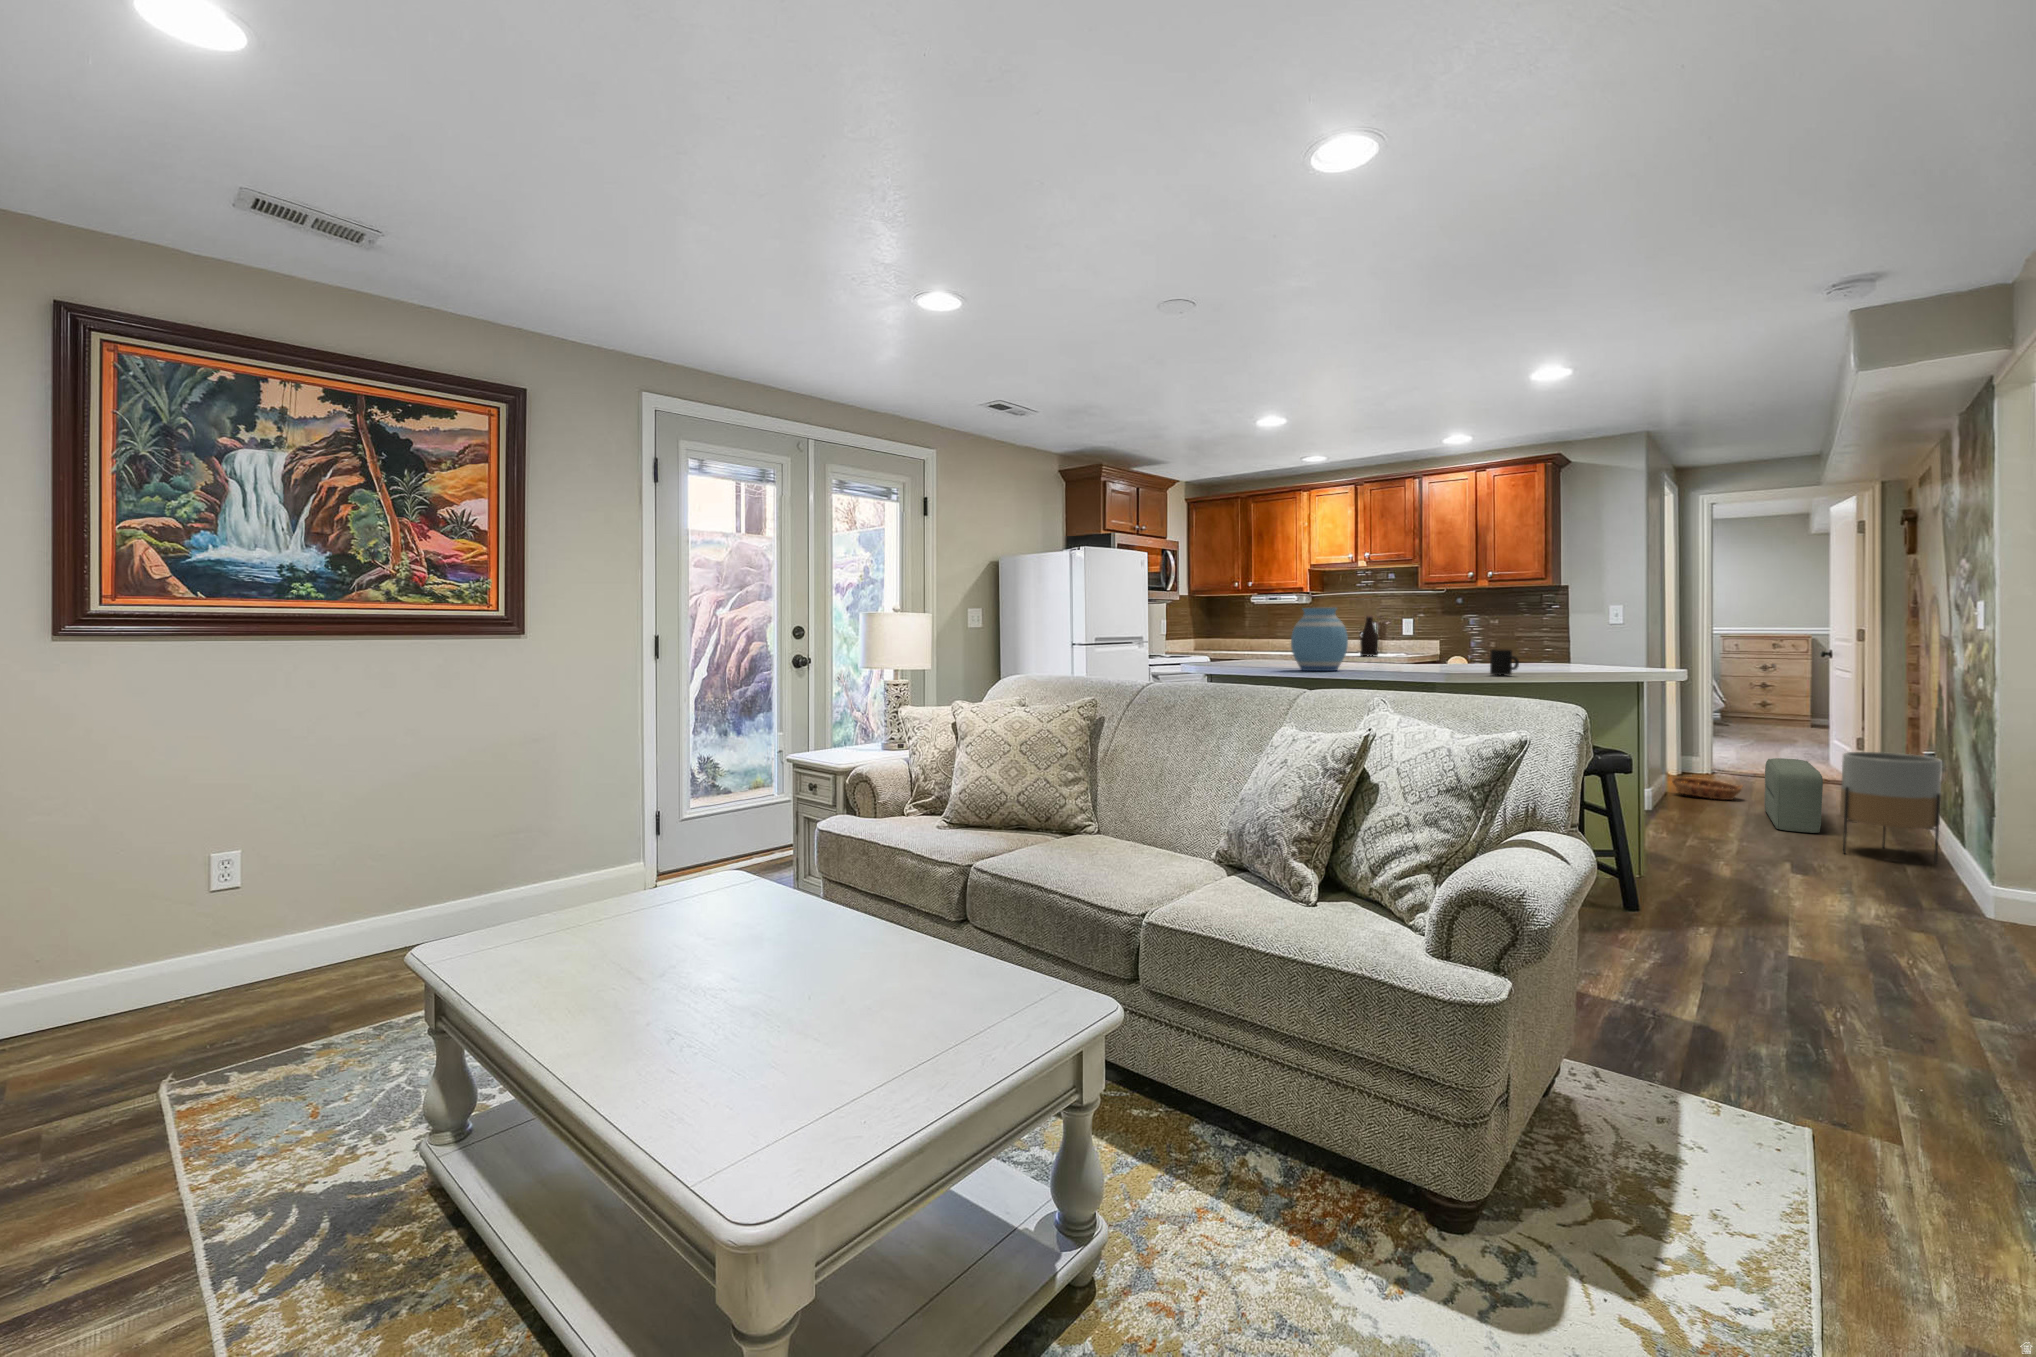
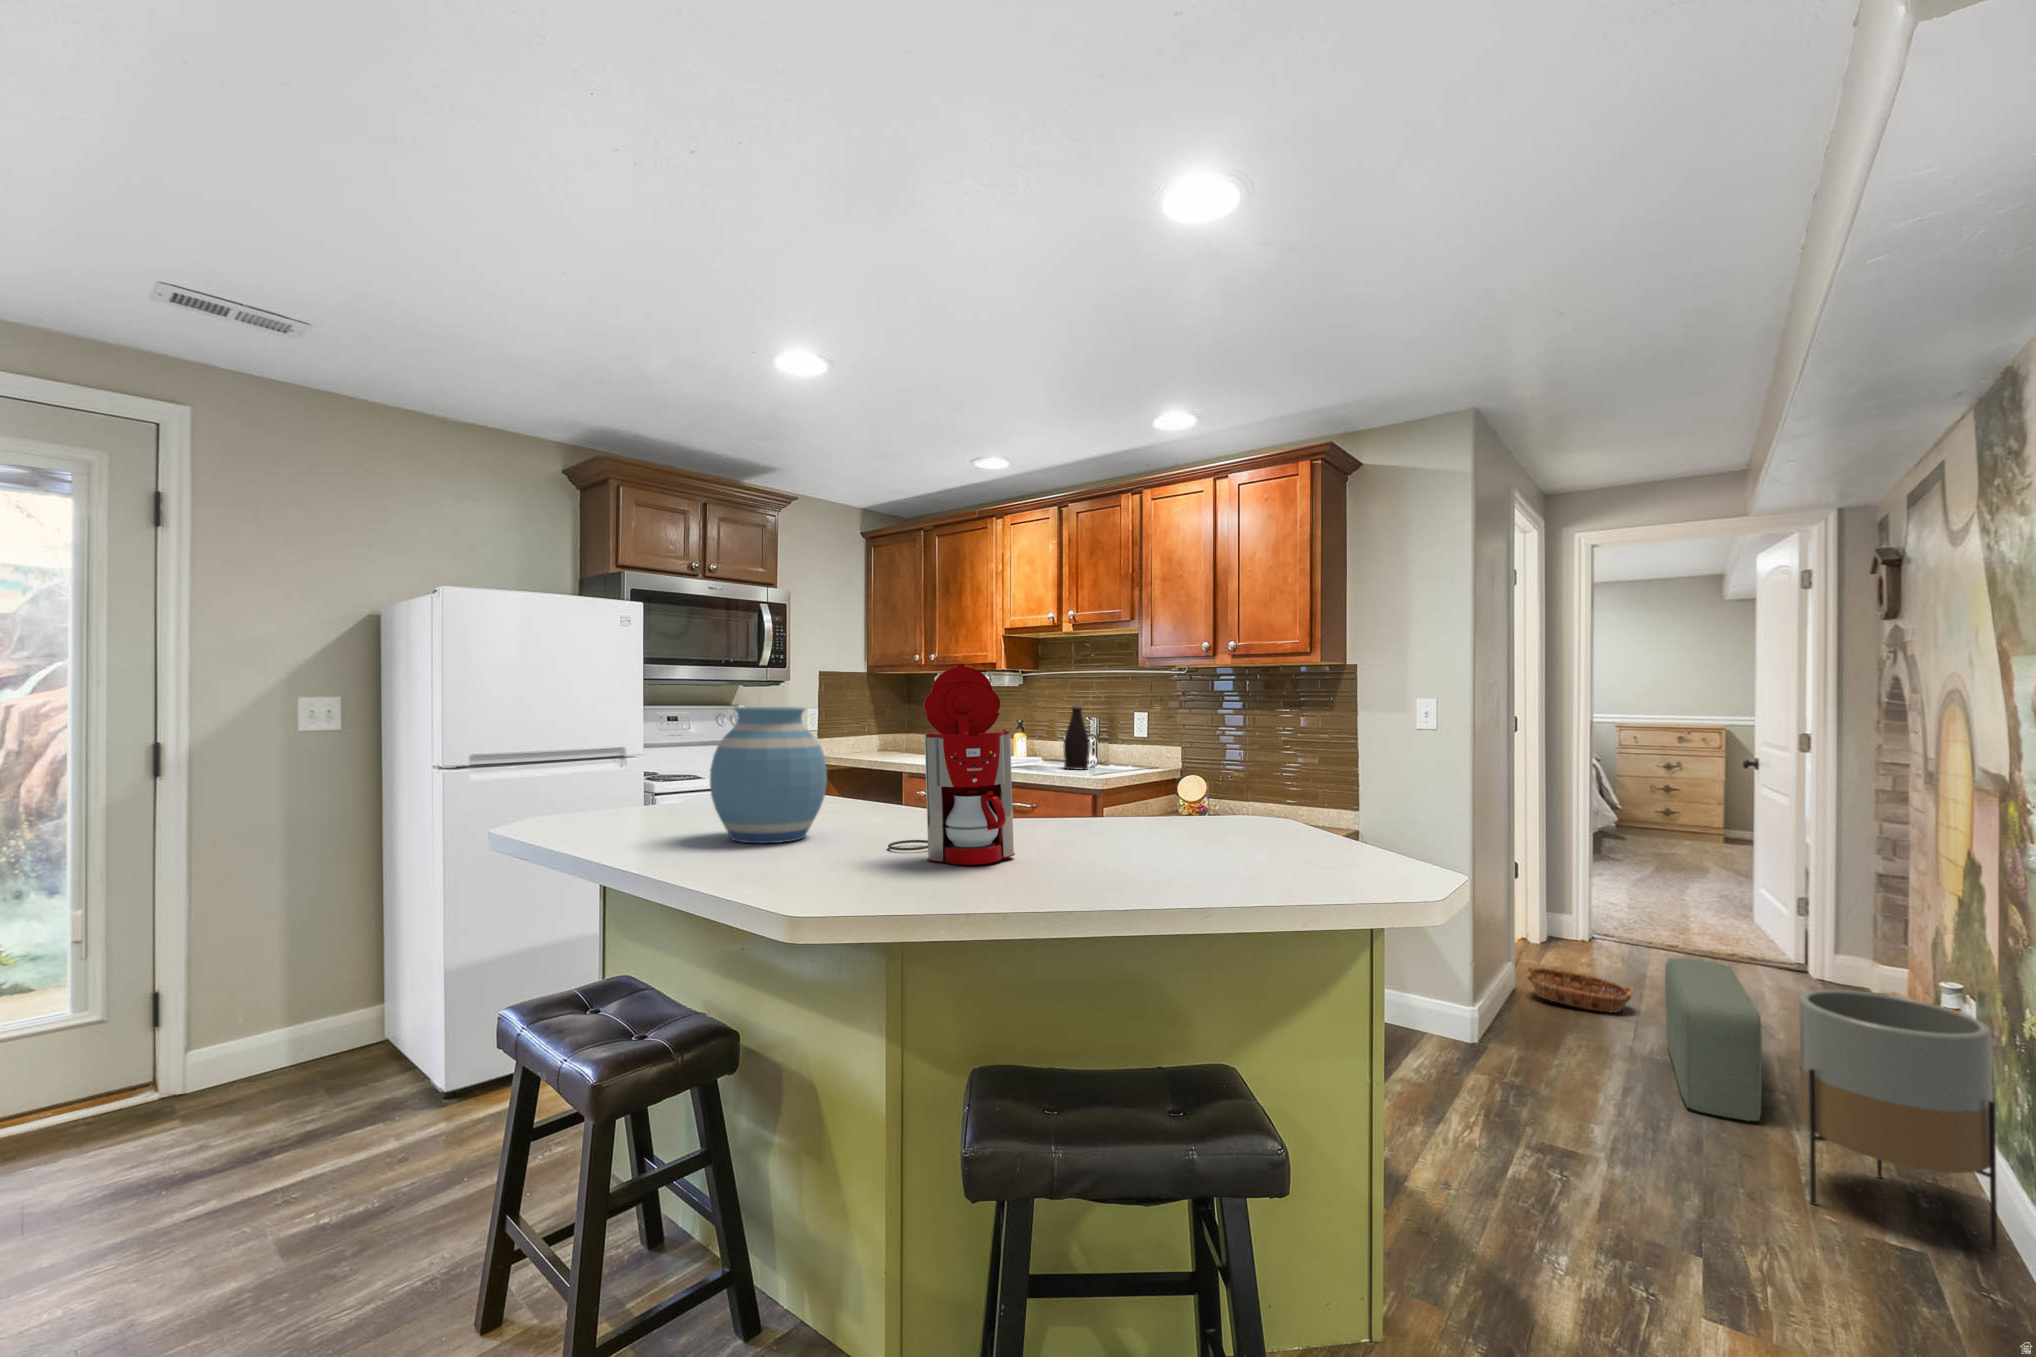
coffee maker: none [1391,585,1466,673] -> present [888,664,1015,865]
mug: present [1490,649,1519,675] -> none [1011,823,1062,891]

